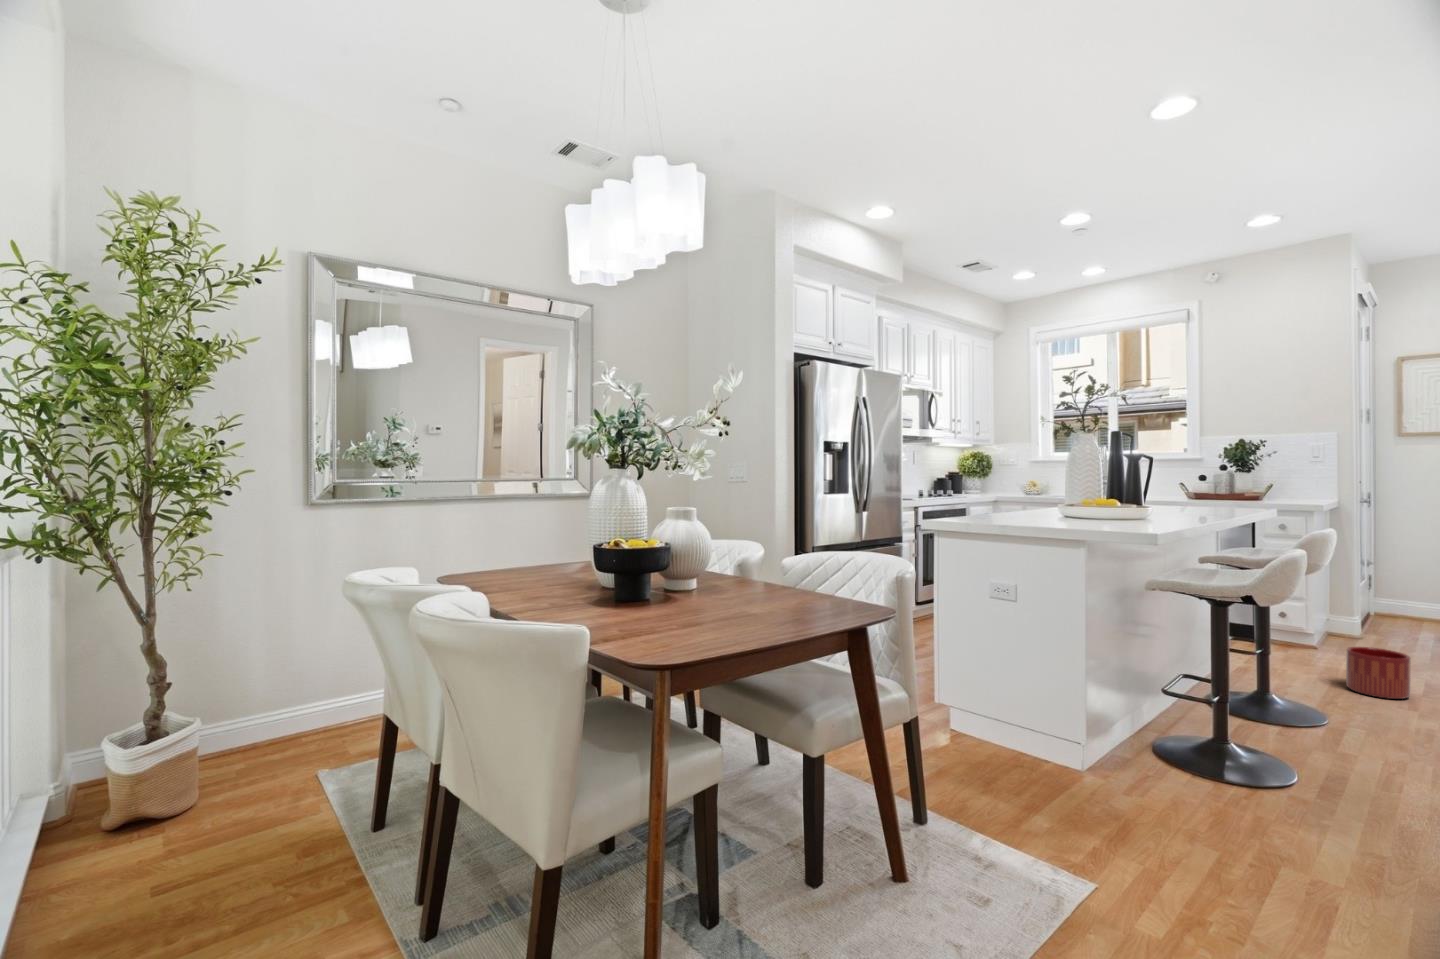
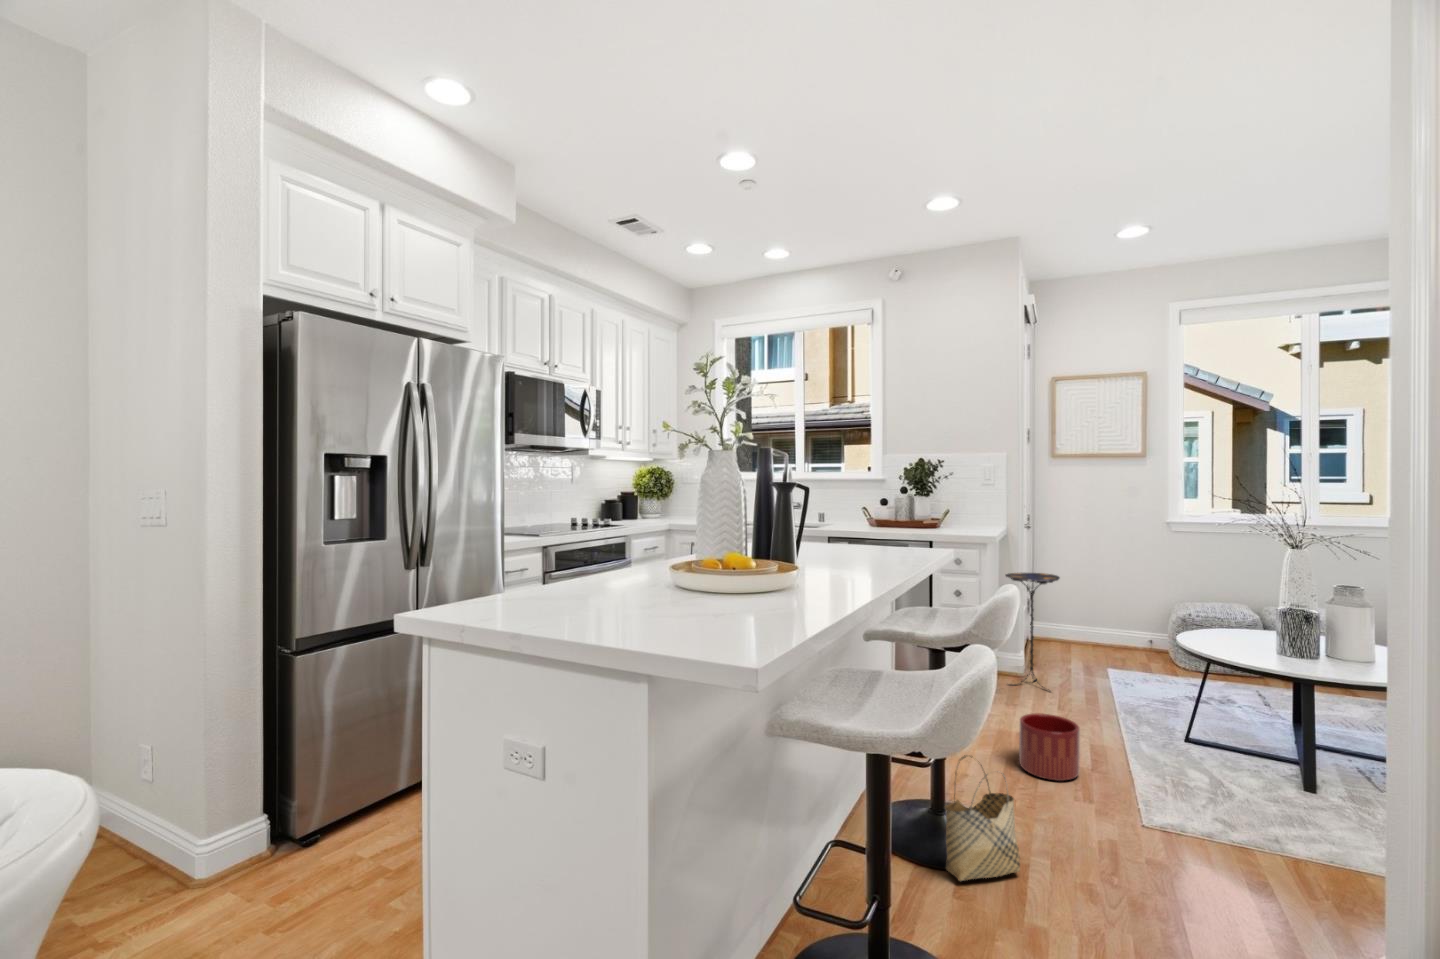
side table: none [1334,542,1399,649] -> present [1005,573,1060,690]
woven basket: none [1272,647,1342,733] -> present [945,755,1020,881]

